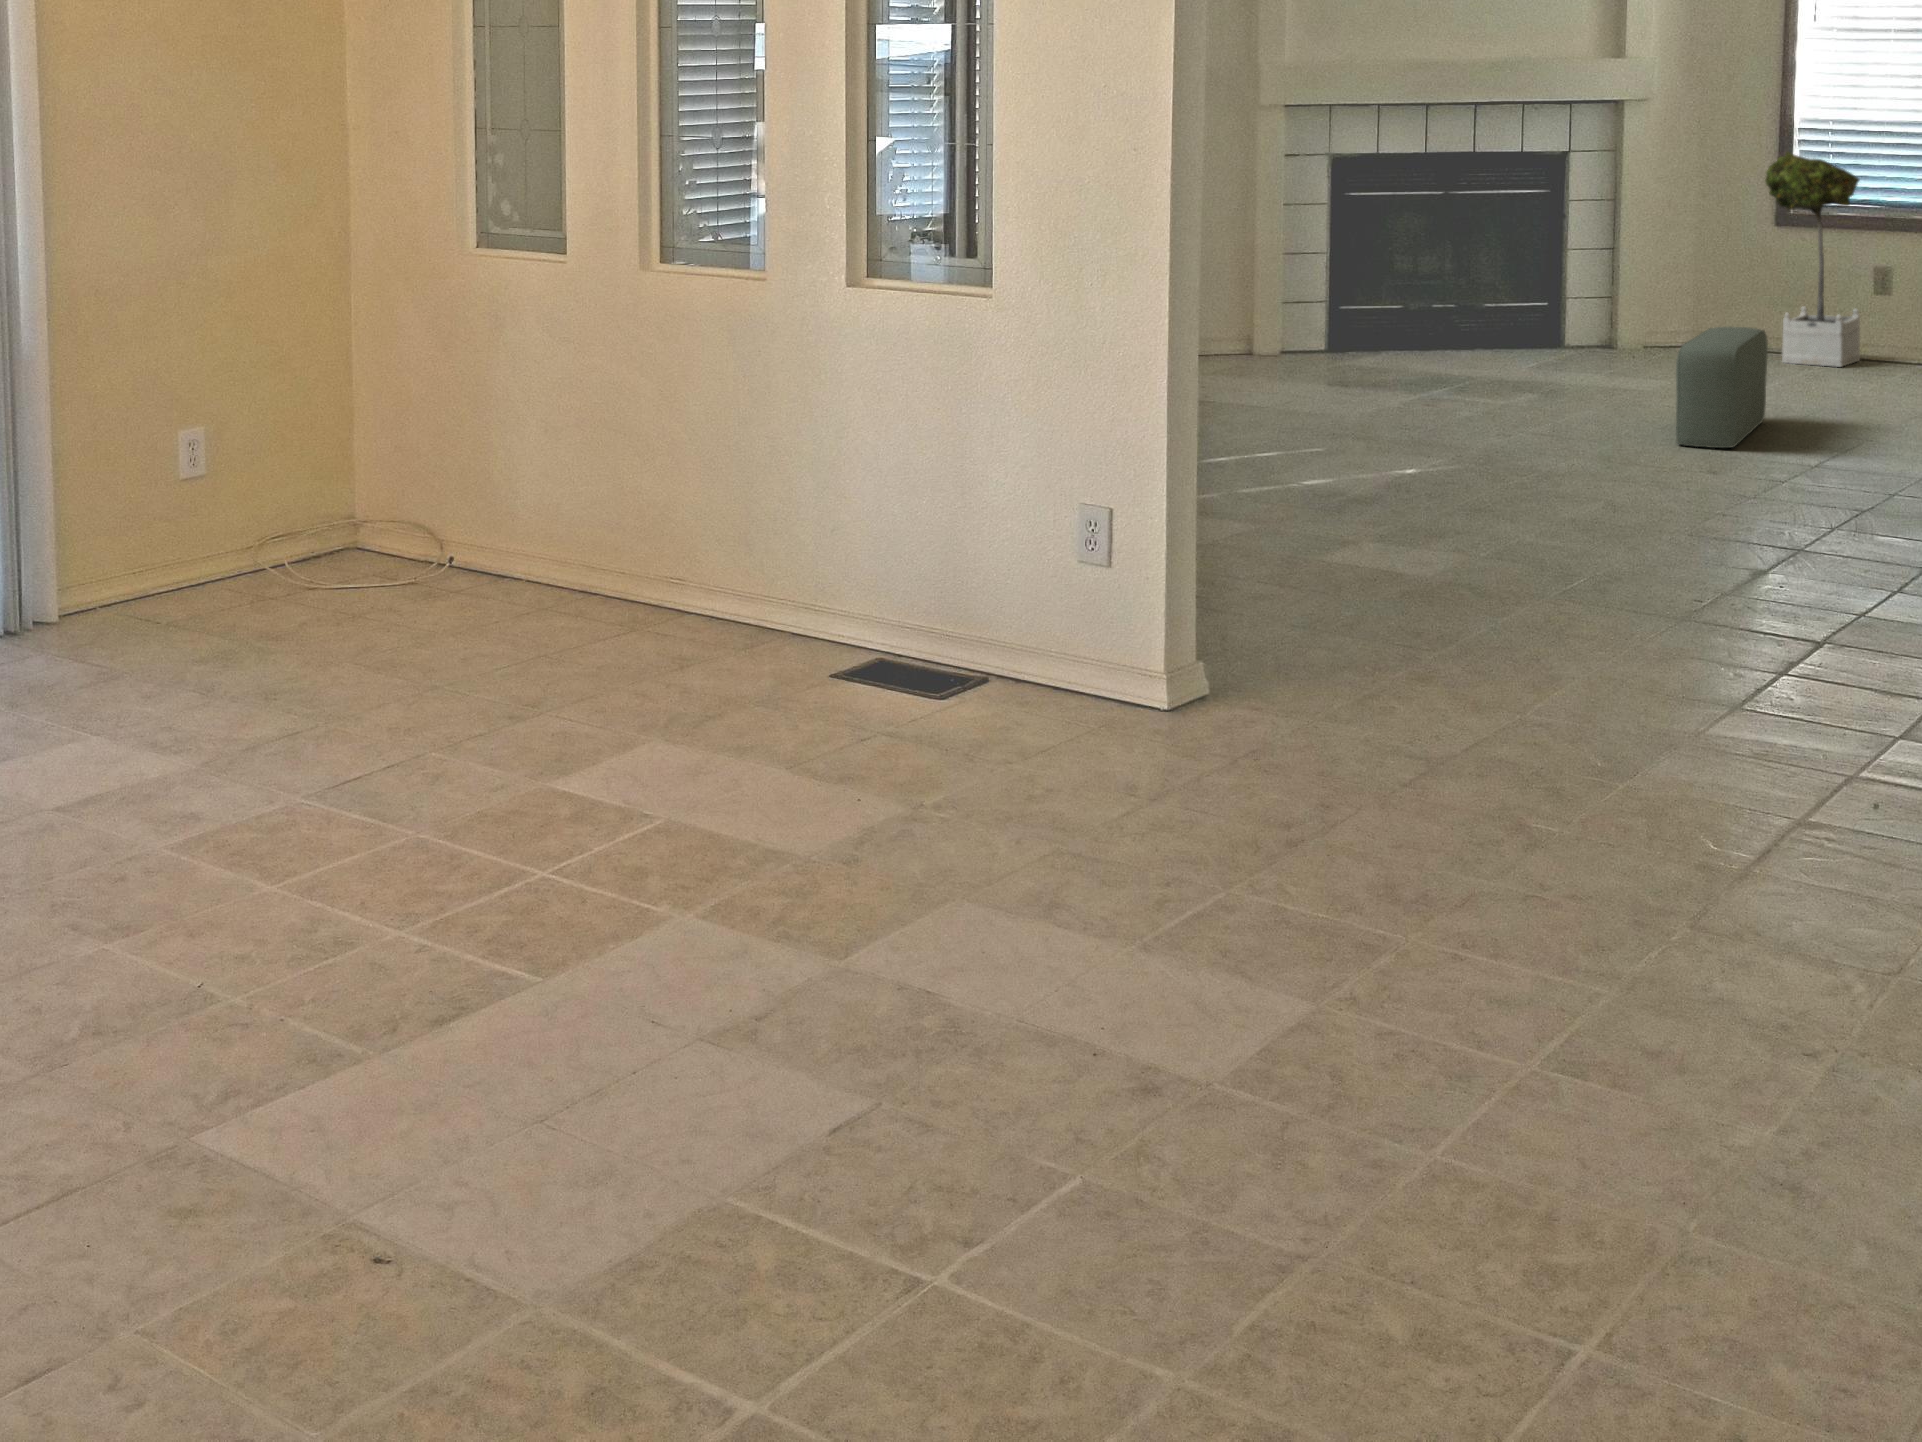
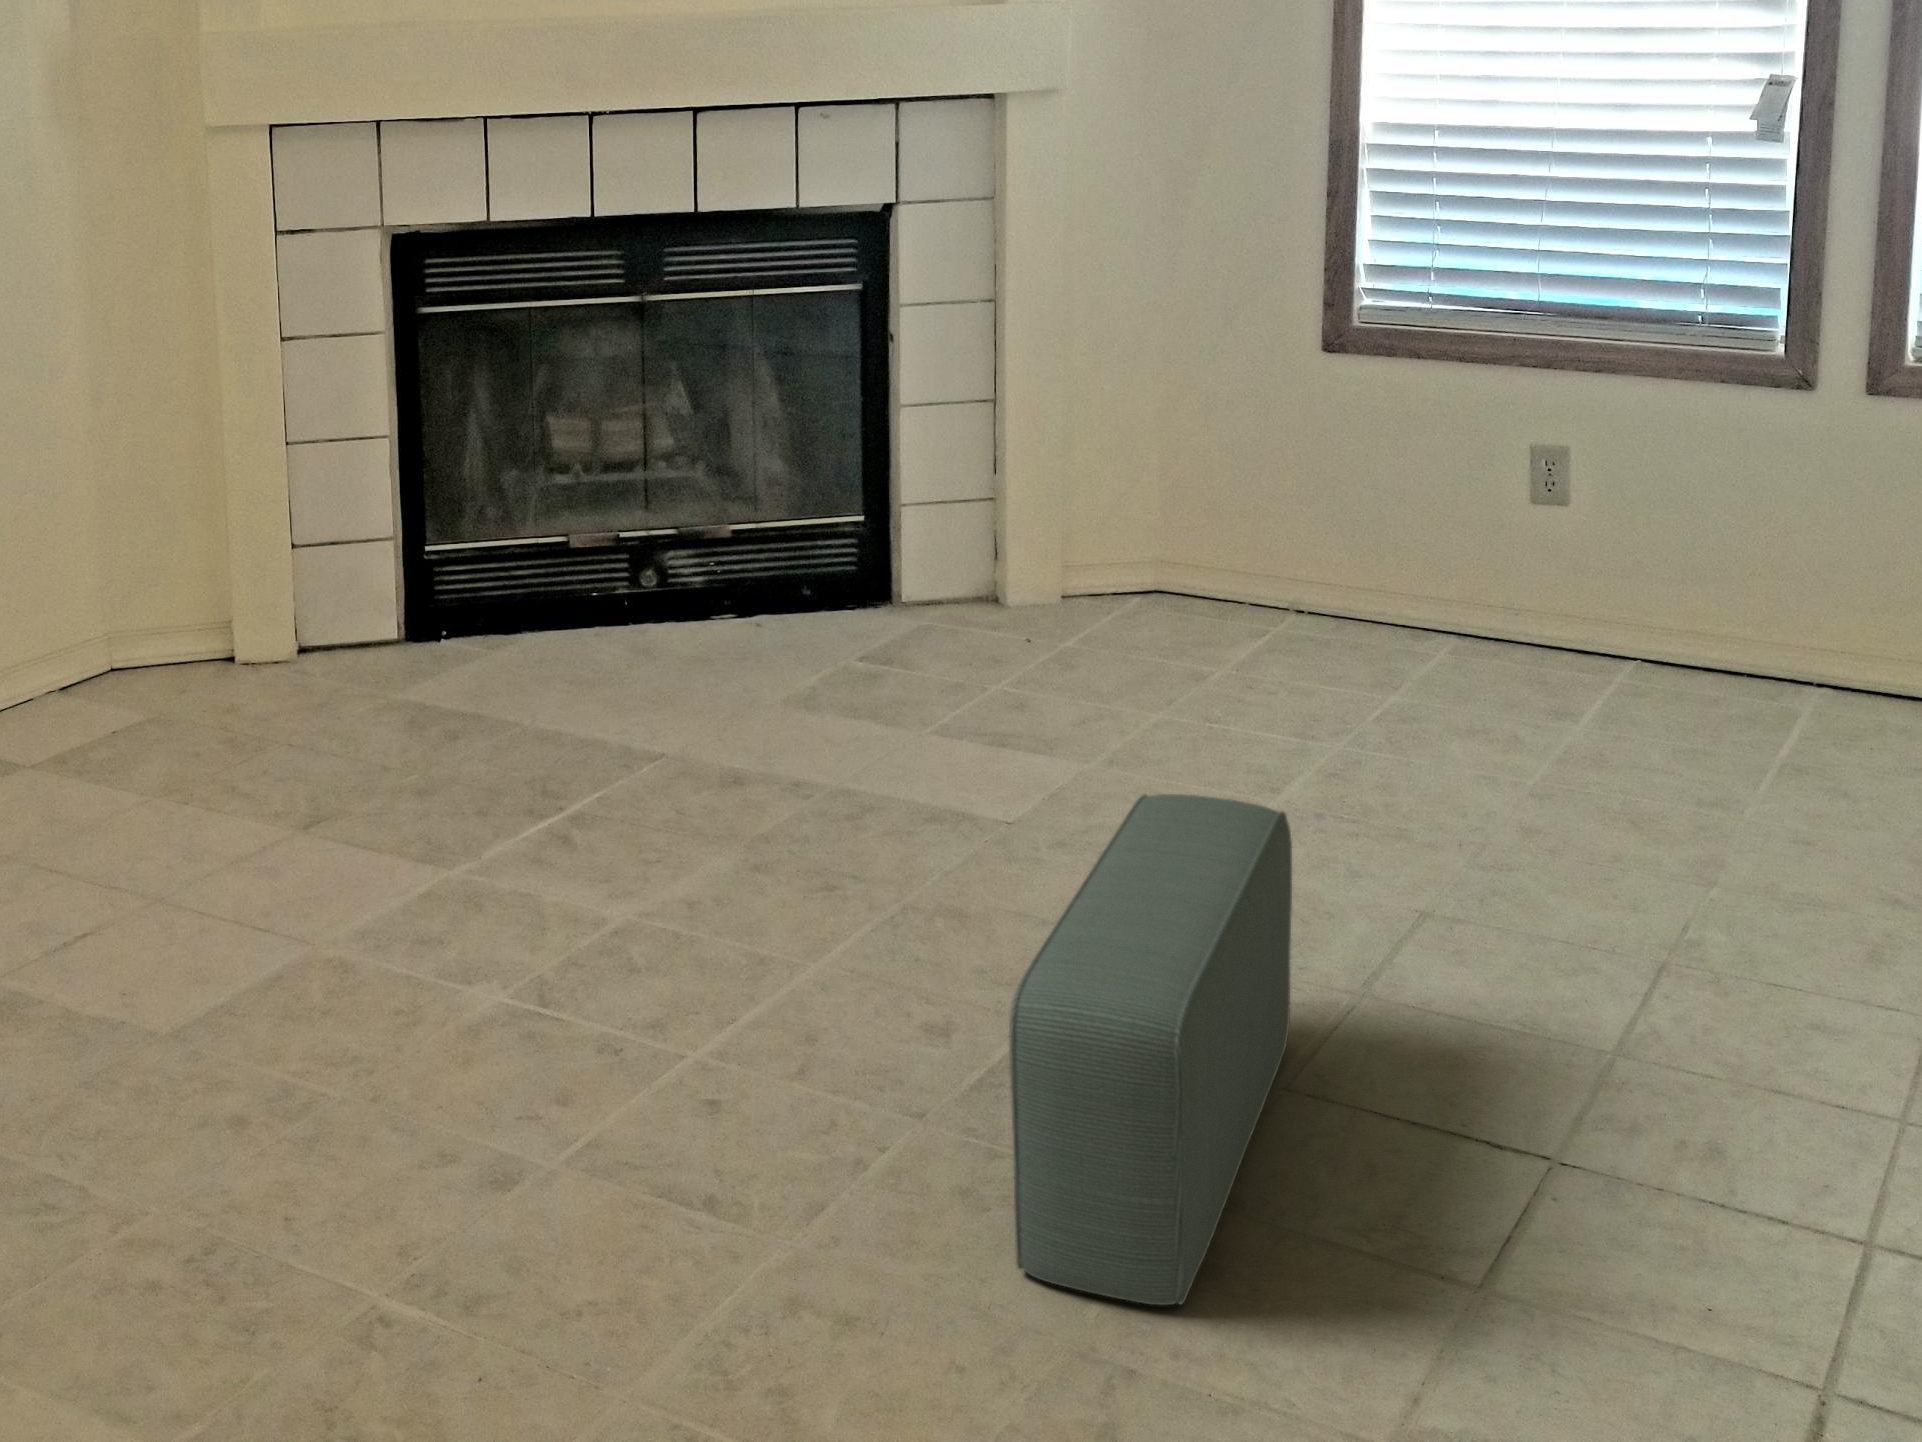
potted tree: present [1765,152,1860,367] -> none [1298,204,1506,678]

